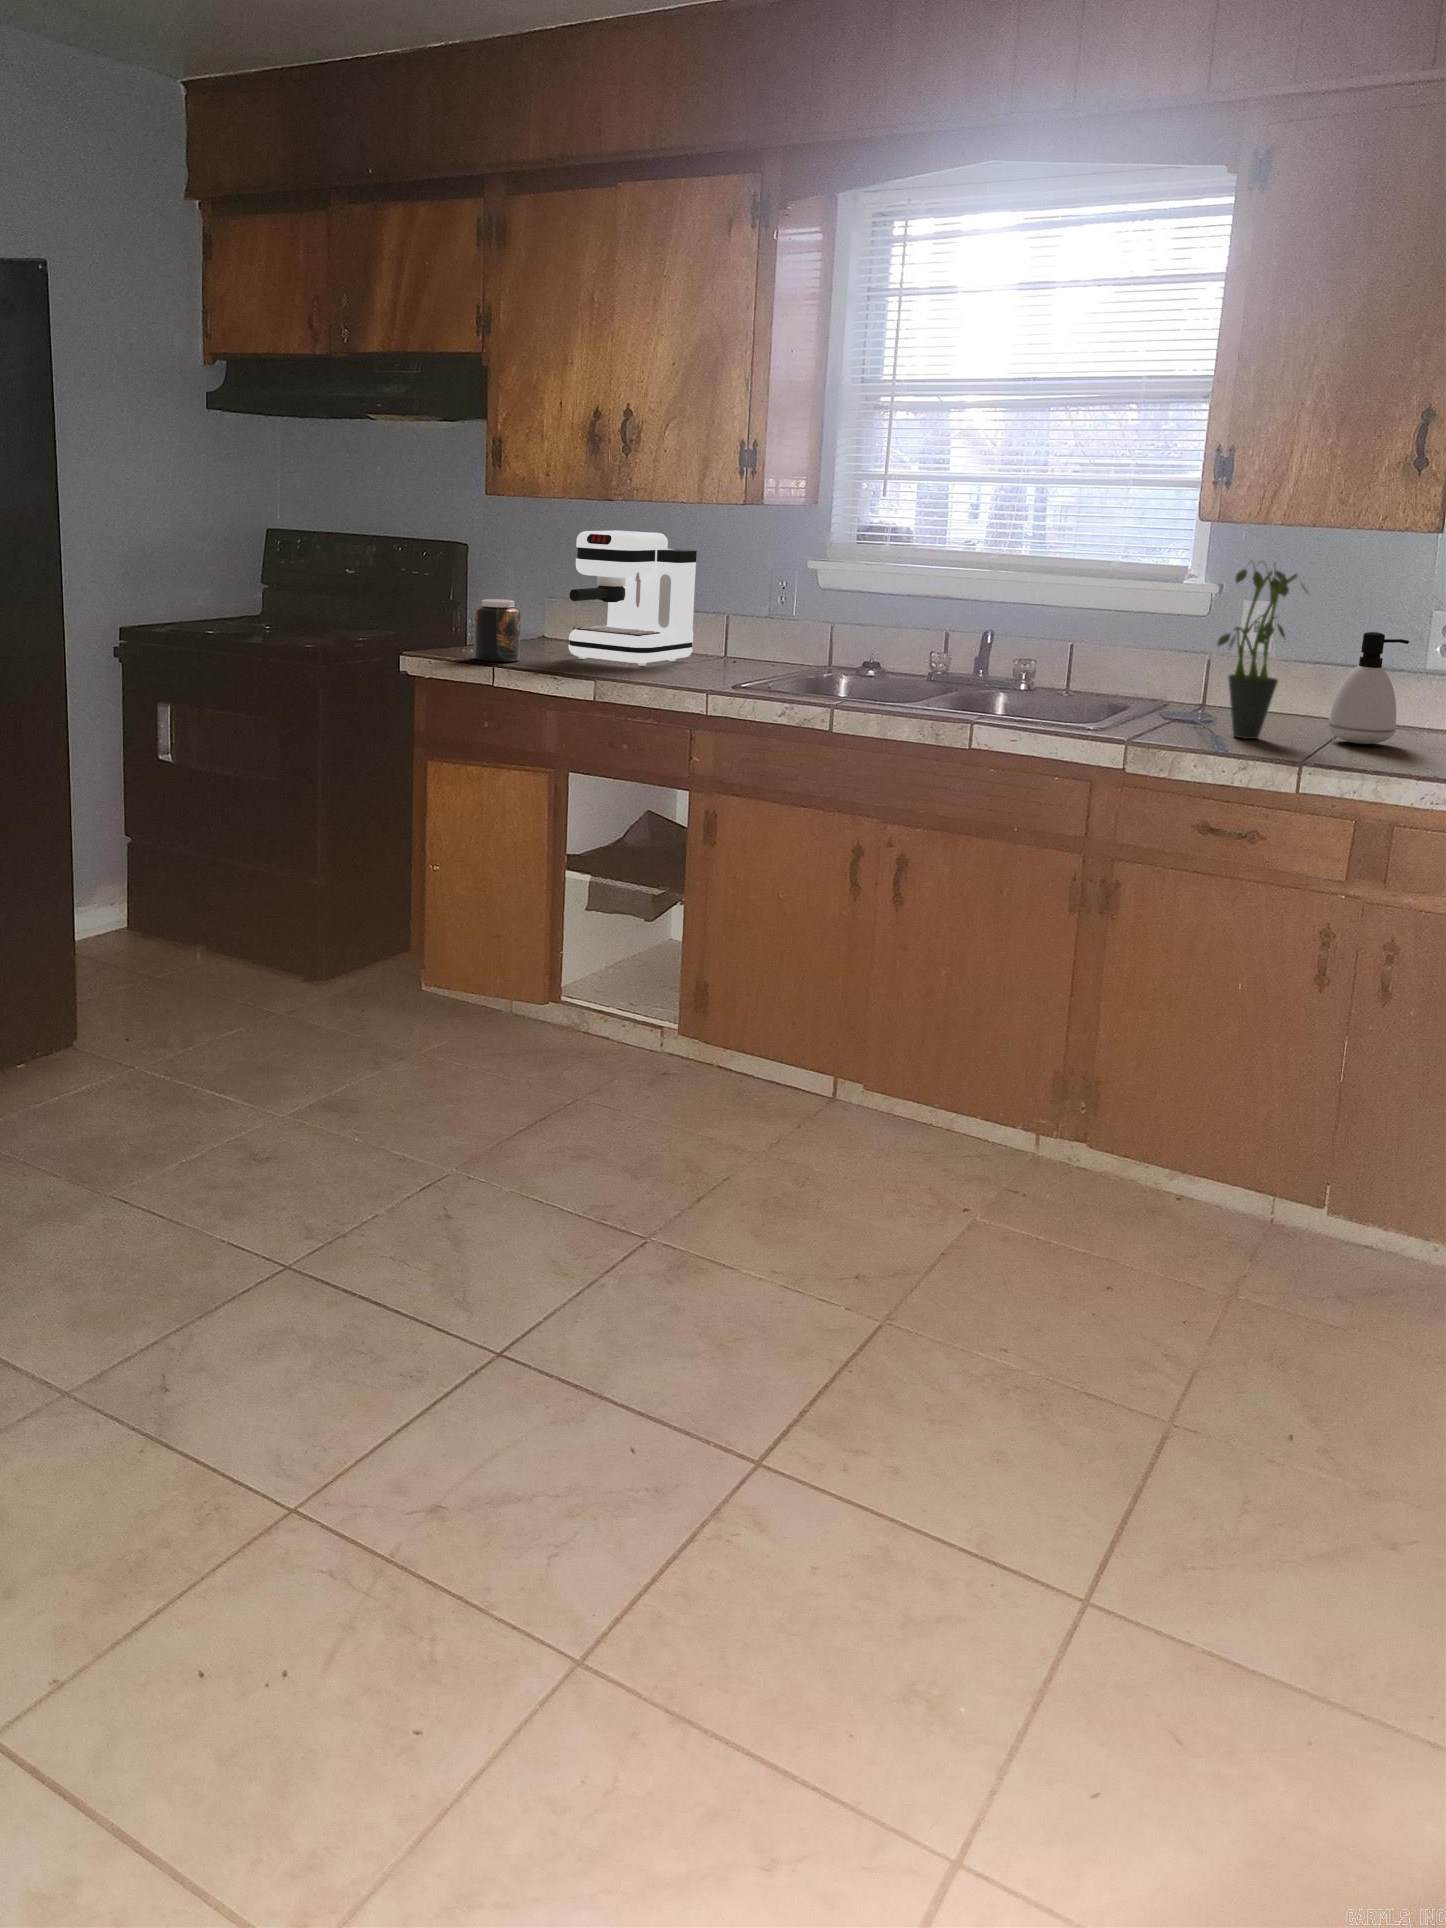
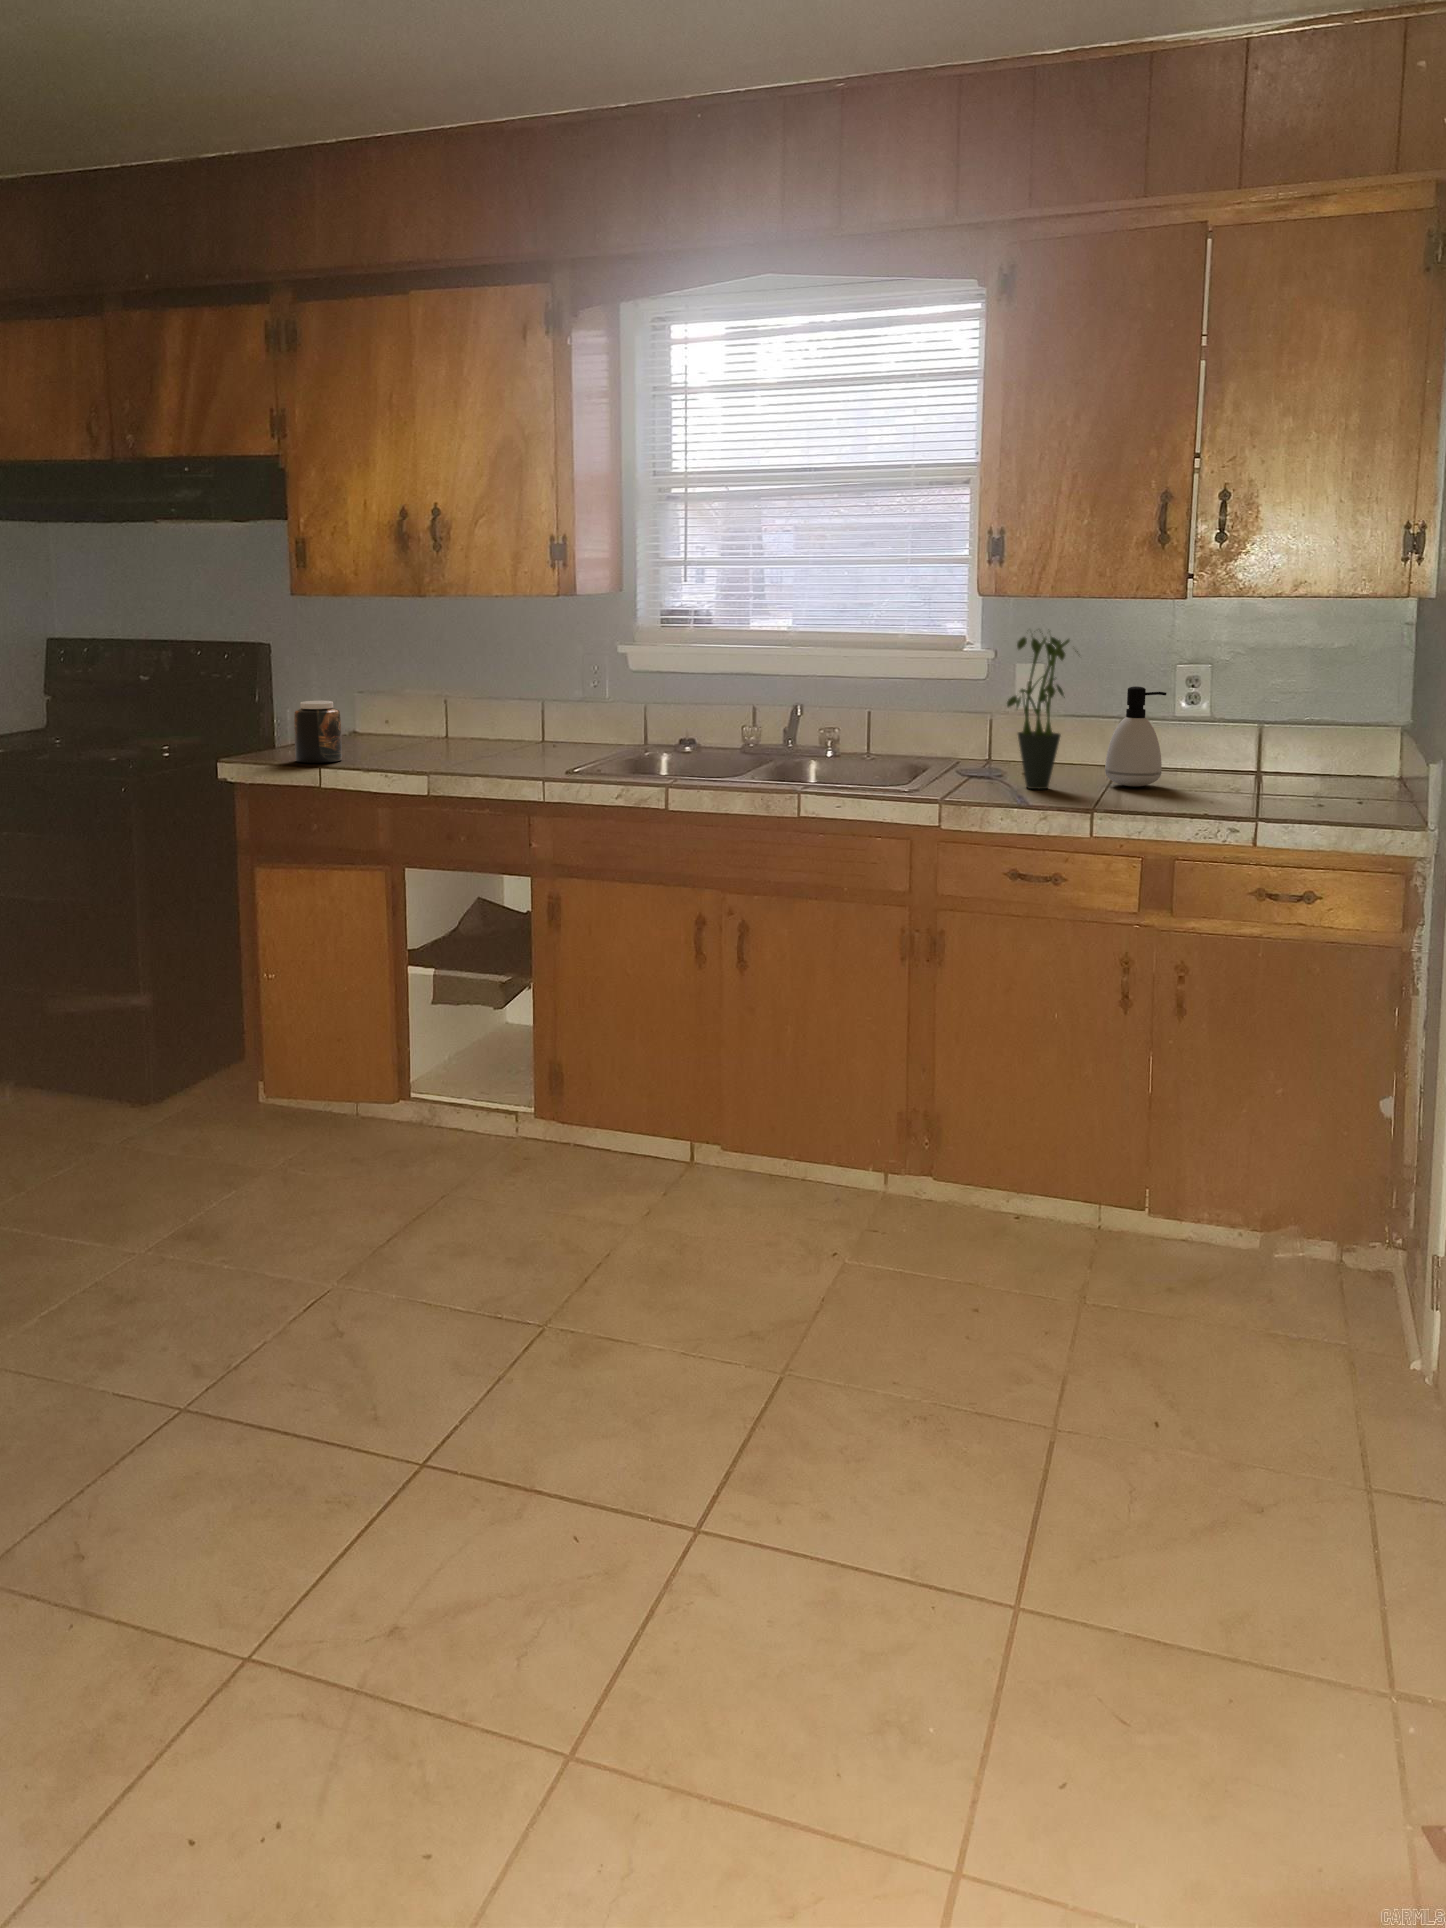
coffee maker: present [569,531,697,666] -> none [389,626,510,757]

